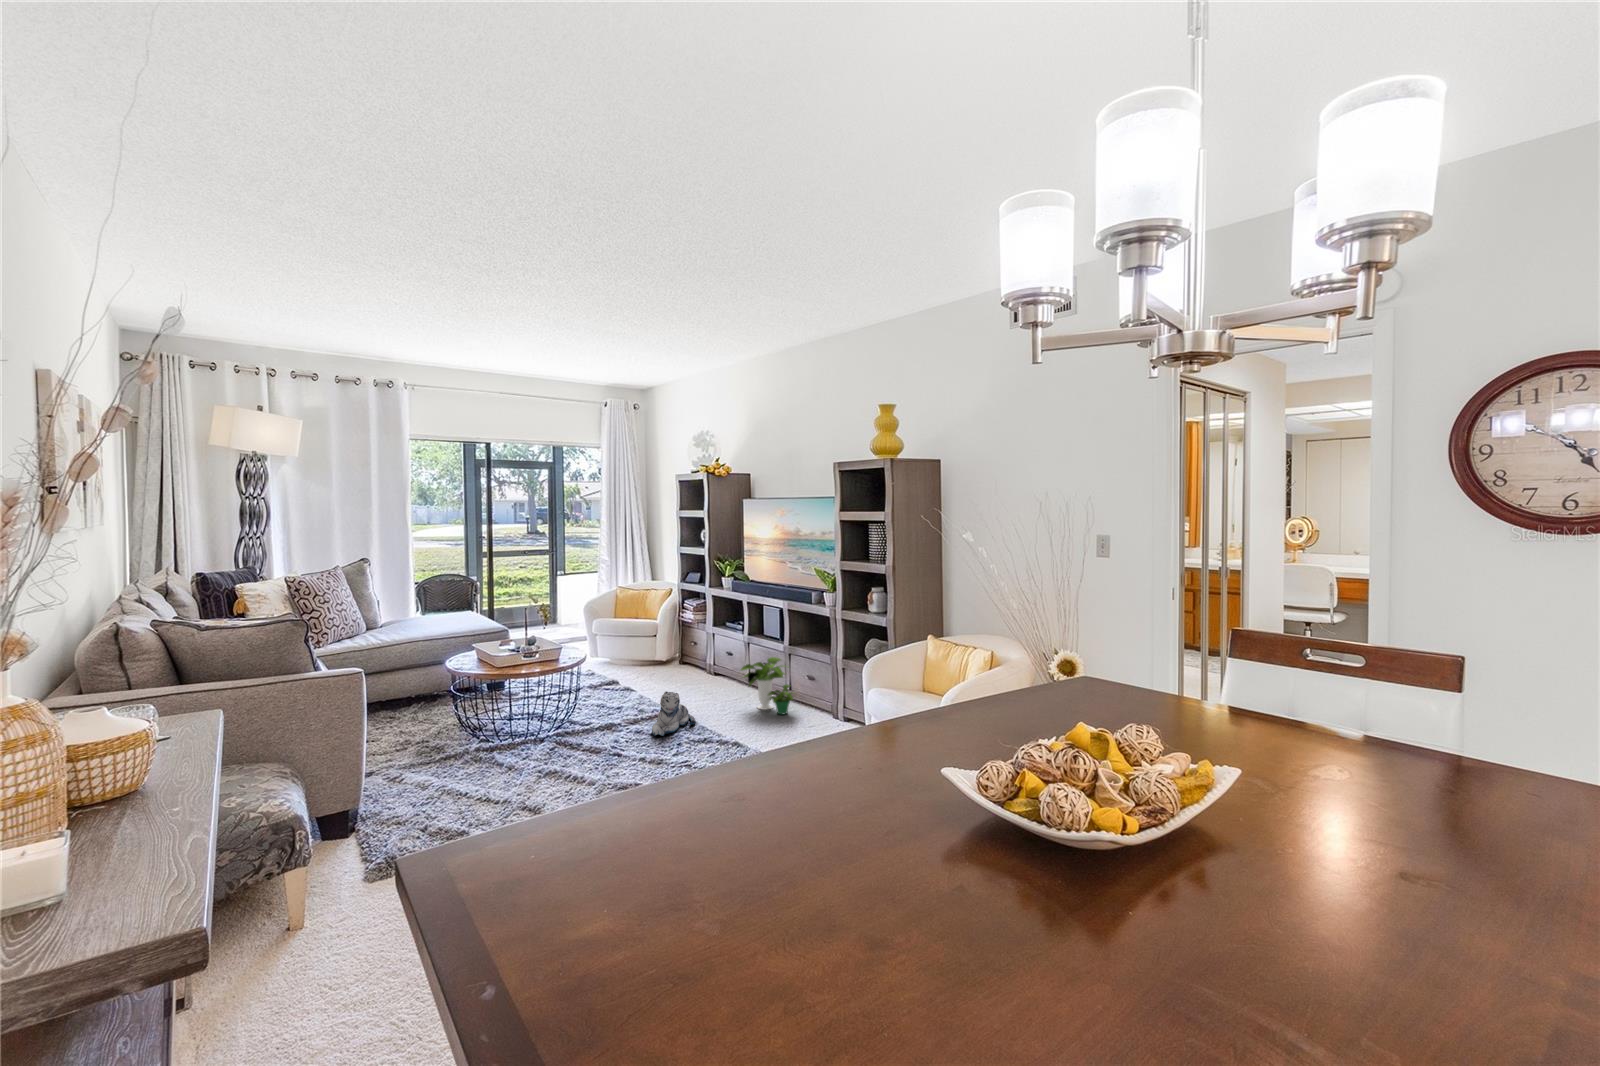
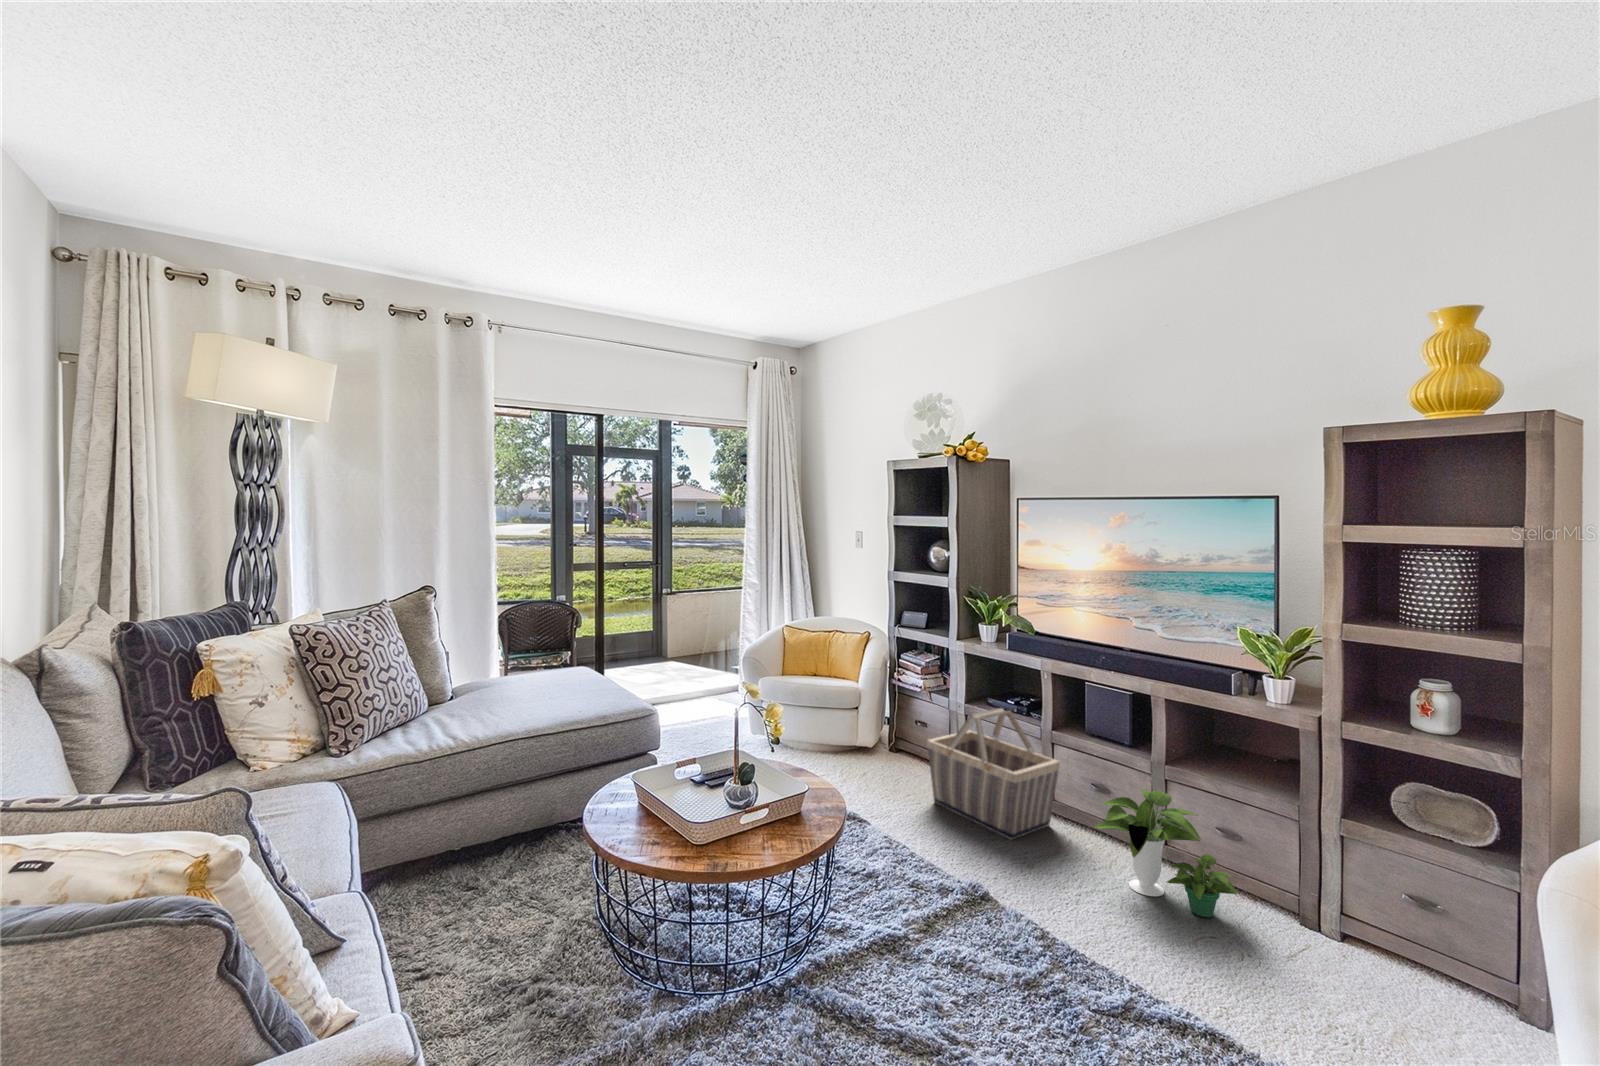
basket: none [678,624,745,694] -> present [927,708,1060,840]
plush toy: present [652,691,696,736] -> none [985,883,1062,995]

